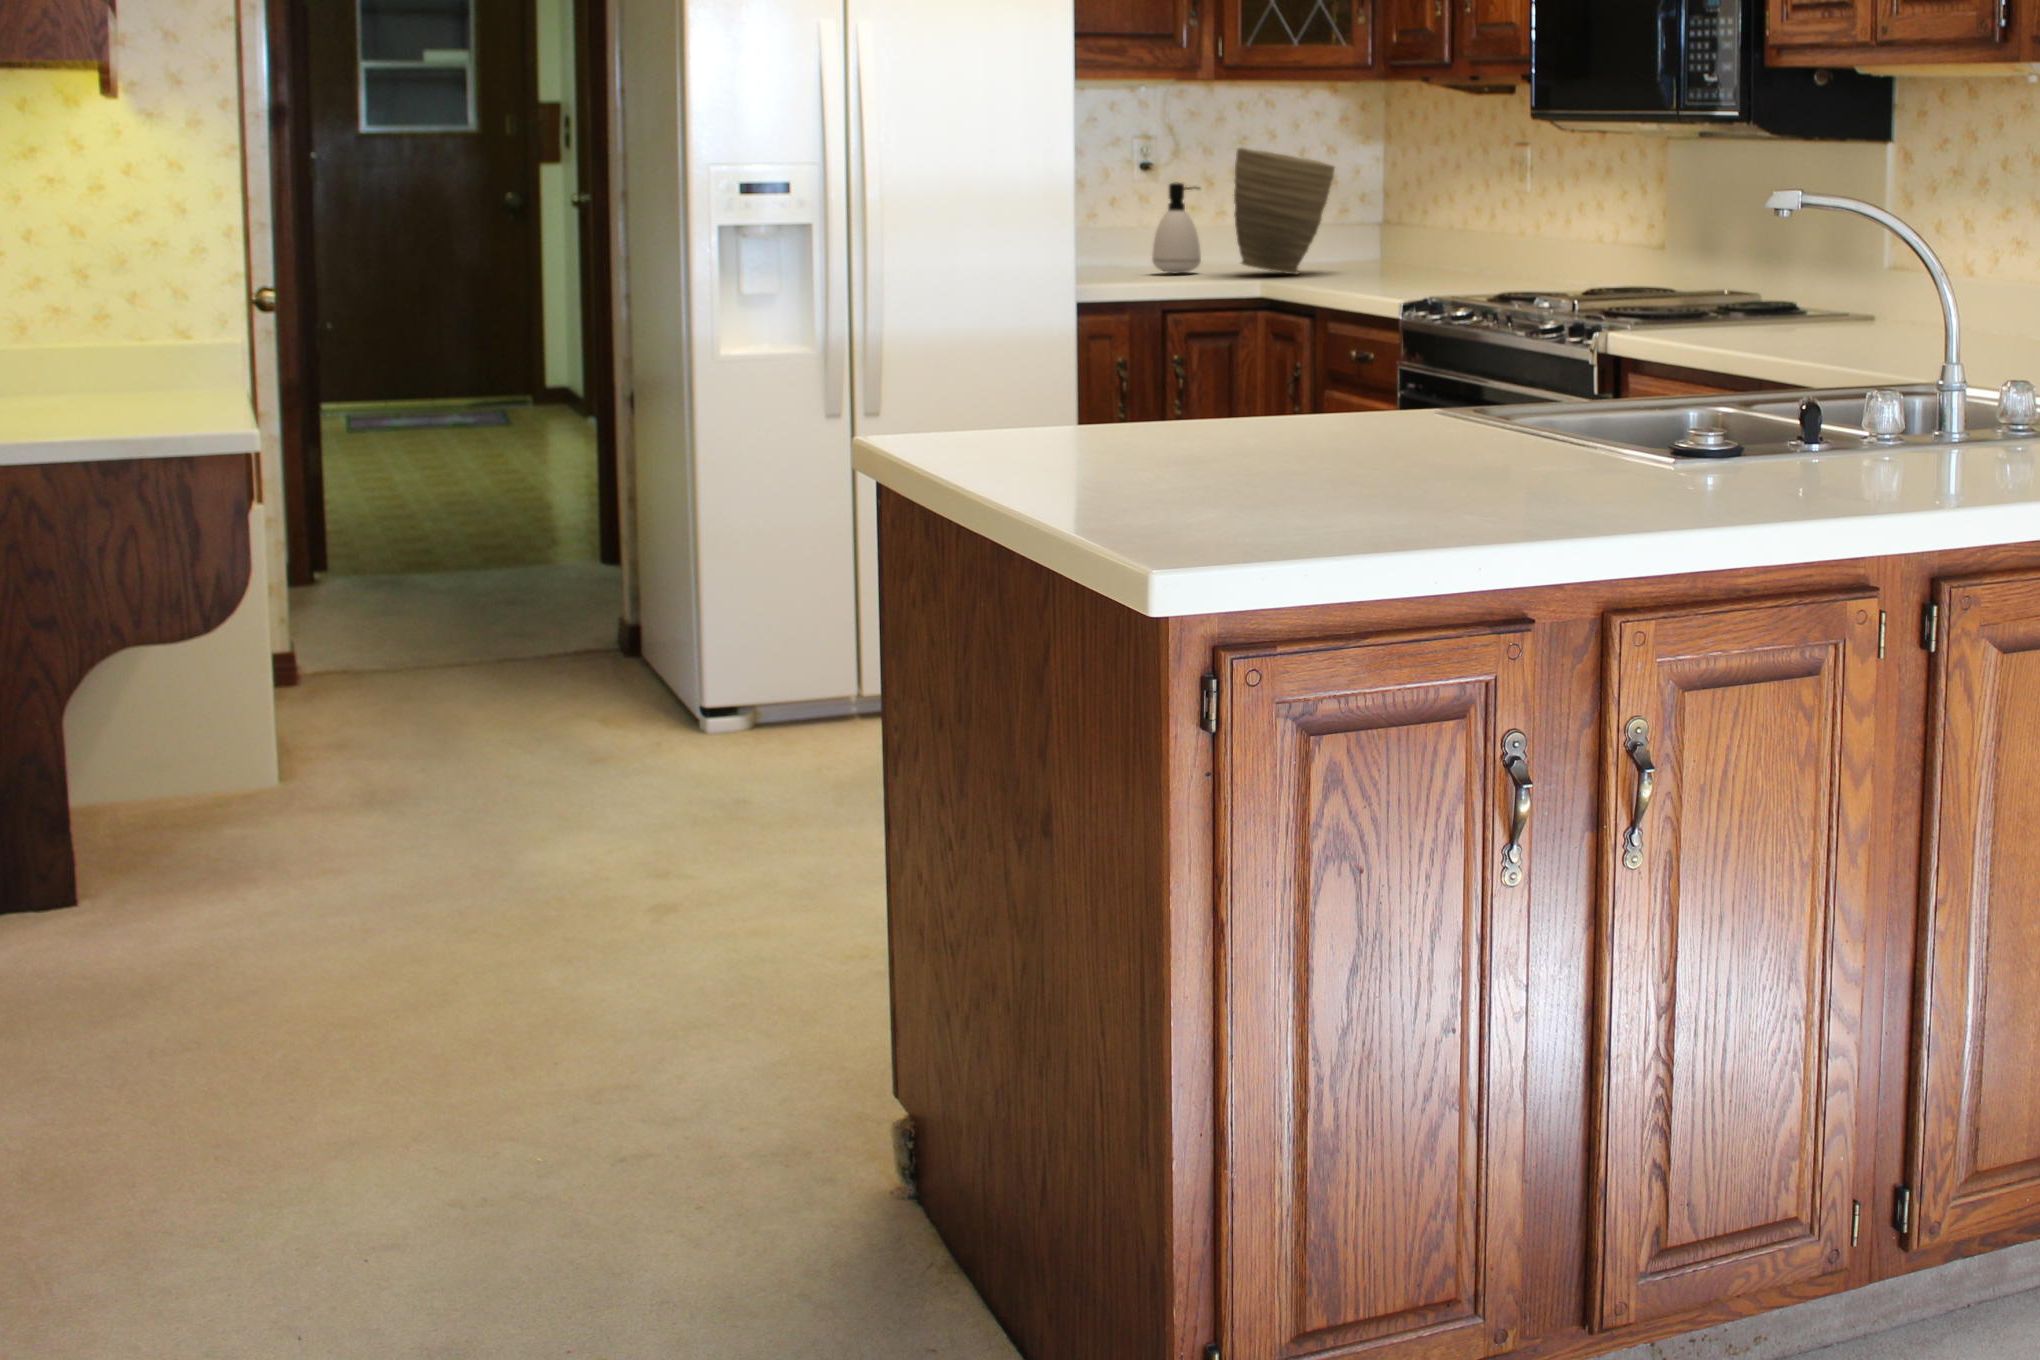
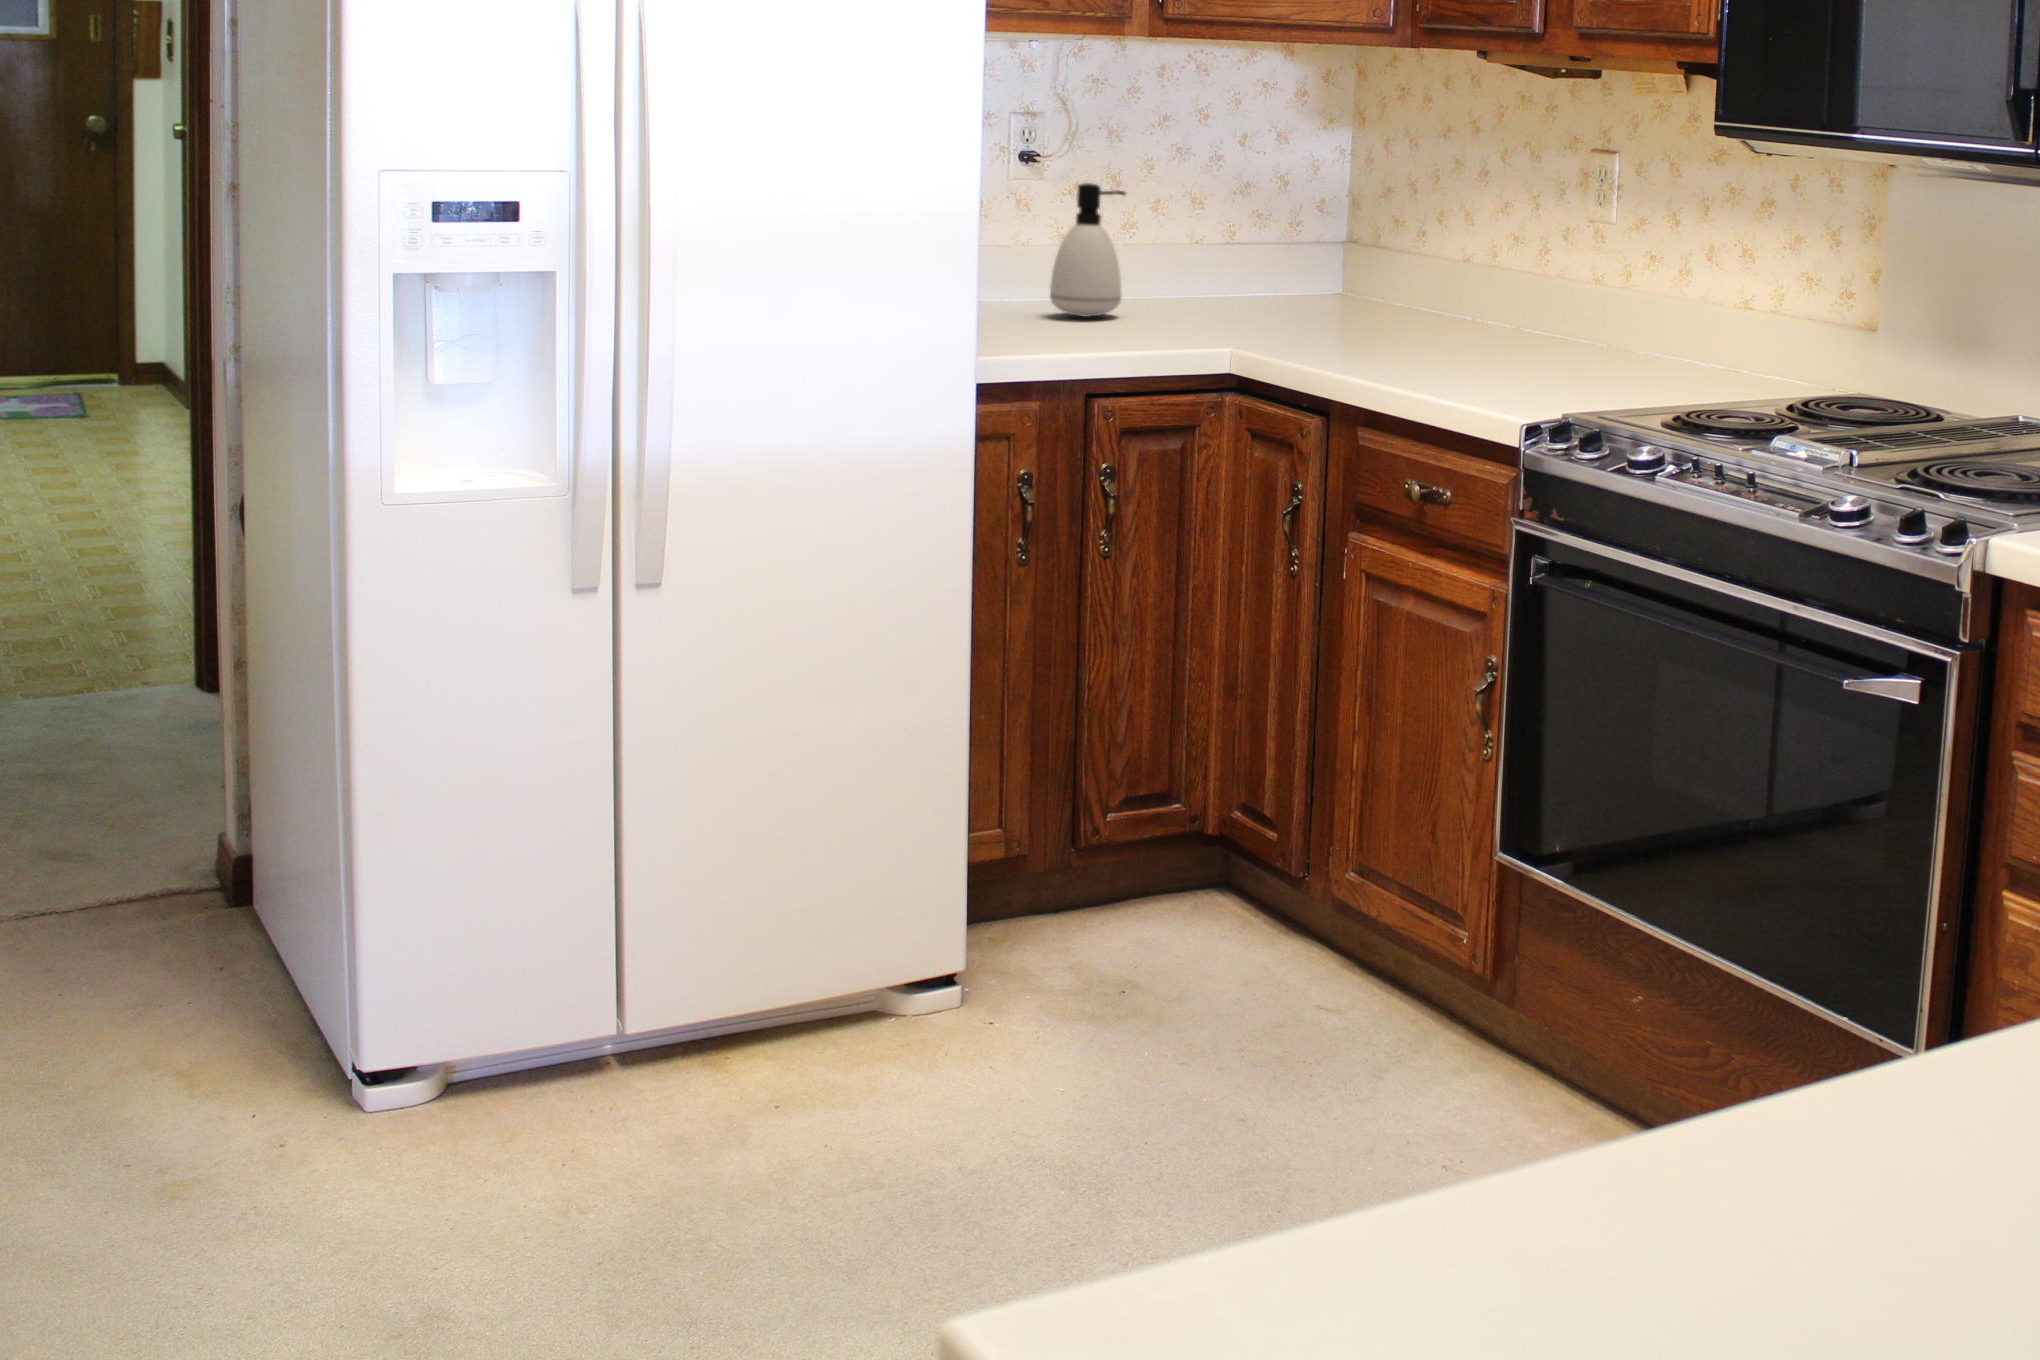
vase: present [1234,148,1335,274] -> none [1179,137,1331,327]

